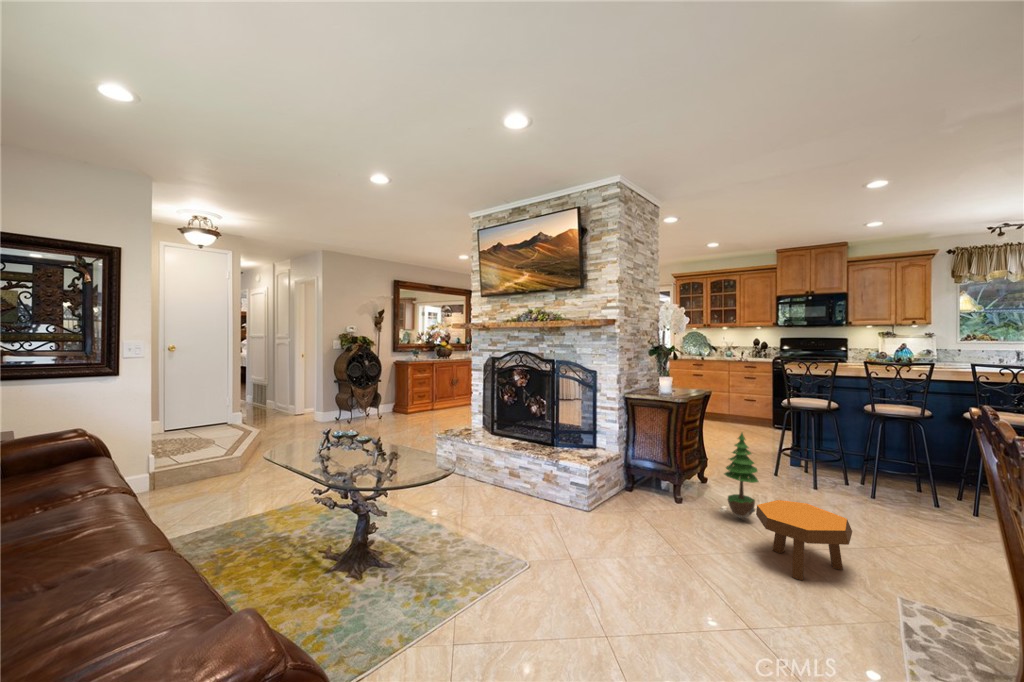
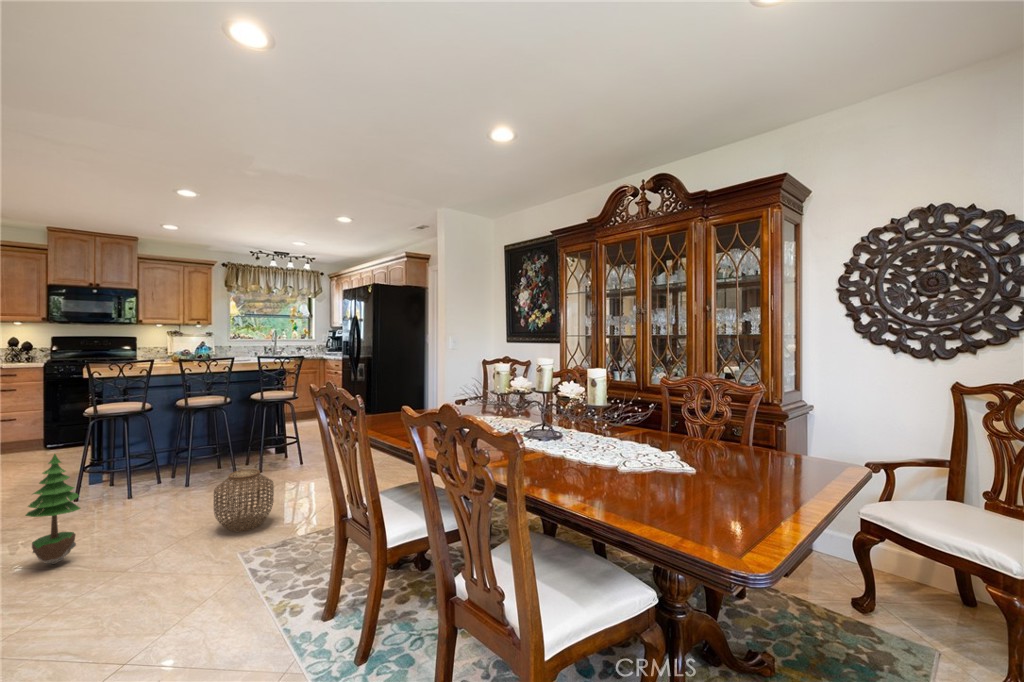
woven basket: none [879,499,966,579] -> present [214,469,274,532]
footstool: present [756,500,852,580] -> none [91,507,200,588]

